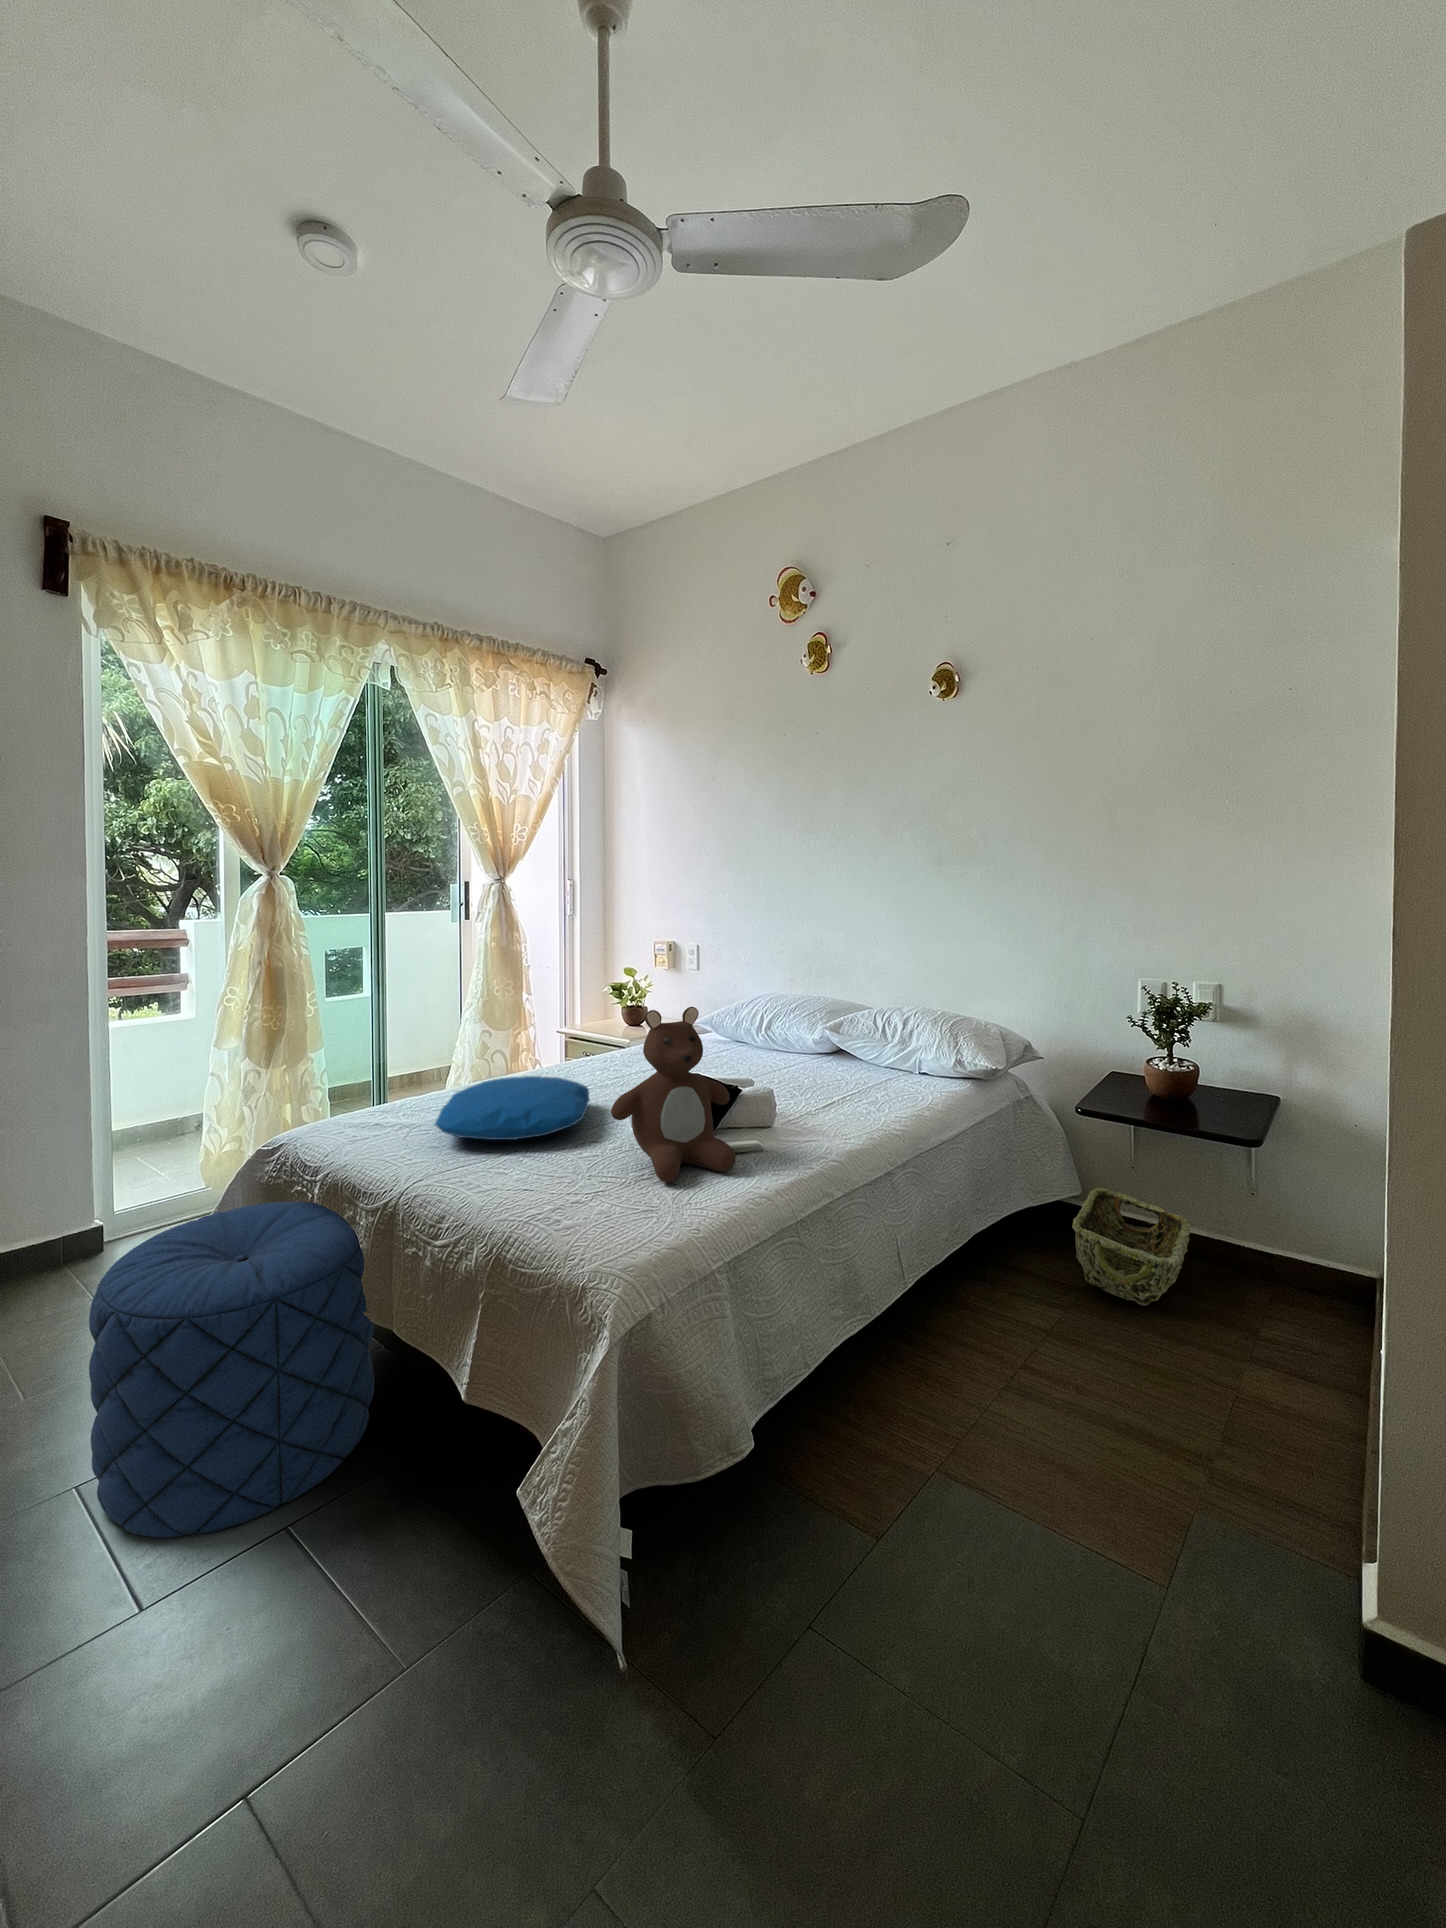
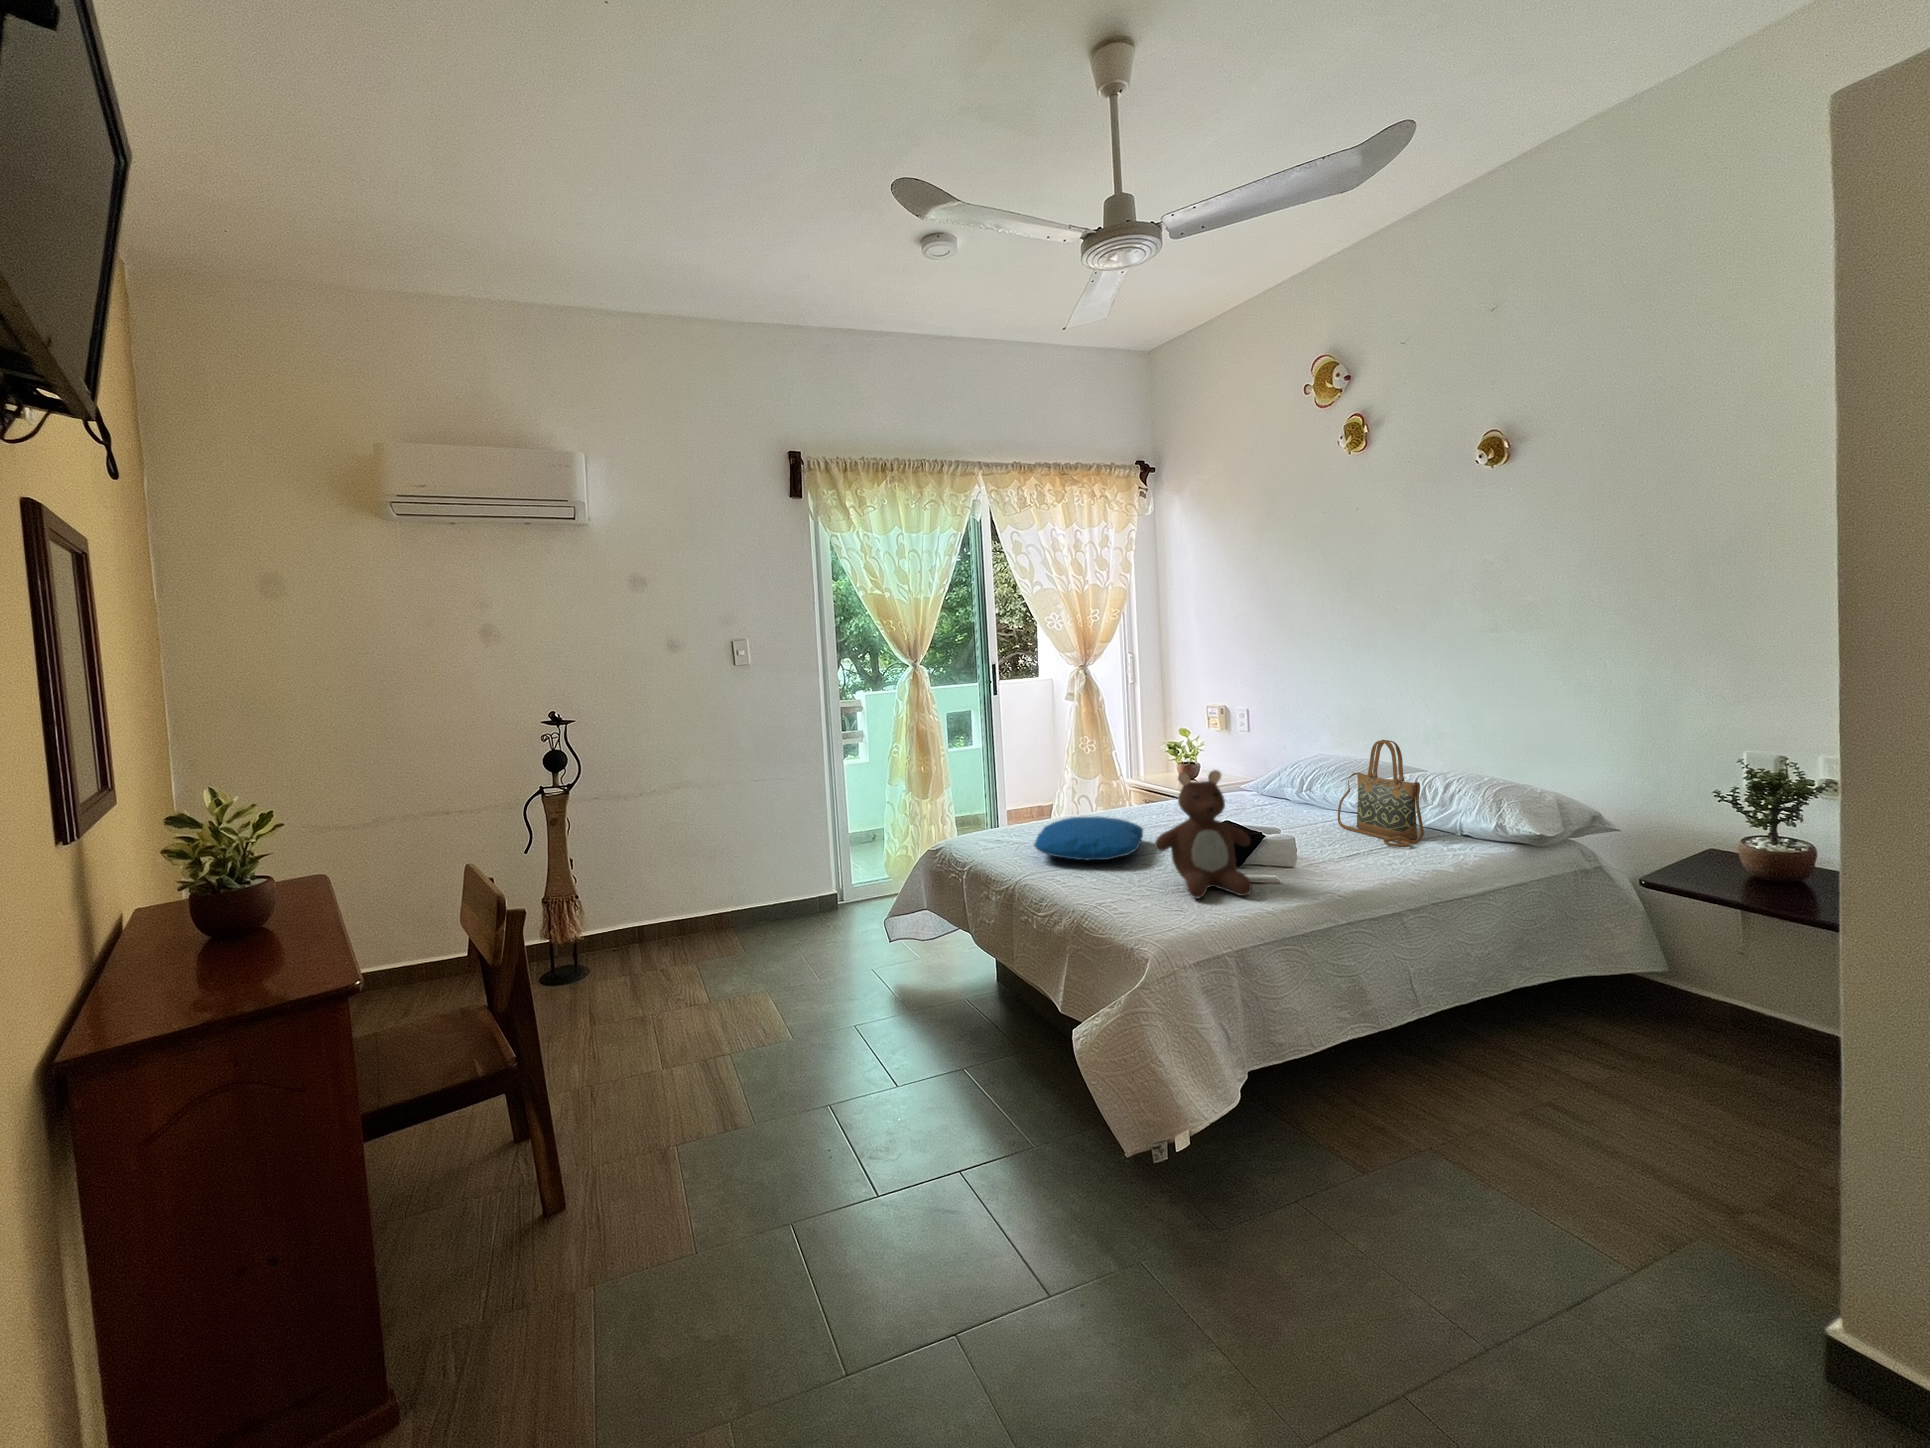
handbag: none [802,973,891,1091] -> present [1338,740,1424,847]
woven basket: present [1072,1188,1191,1306] -> none [1629,965,1806,1083]
pouf: present [89,1202,374,1537] -> none [854,888,1004,1069]

